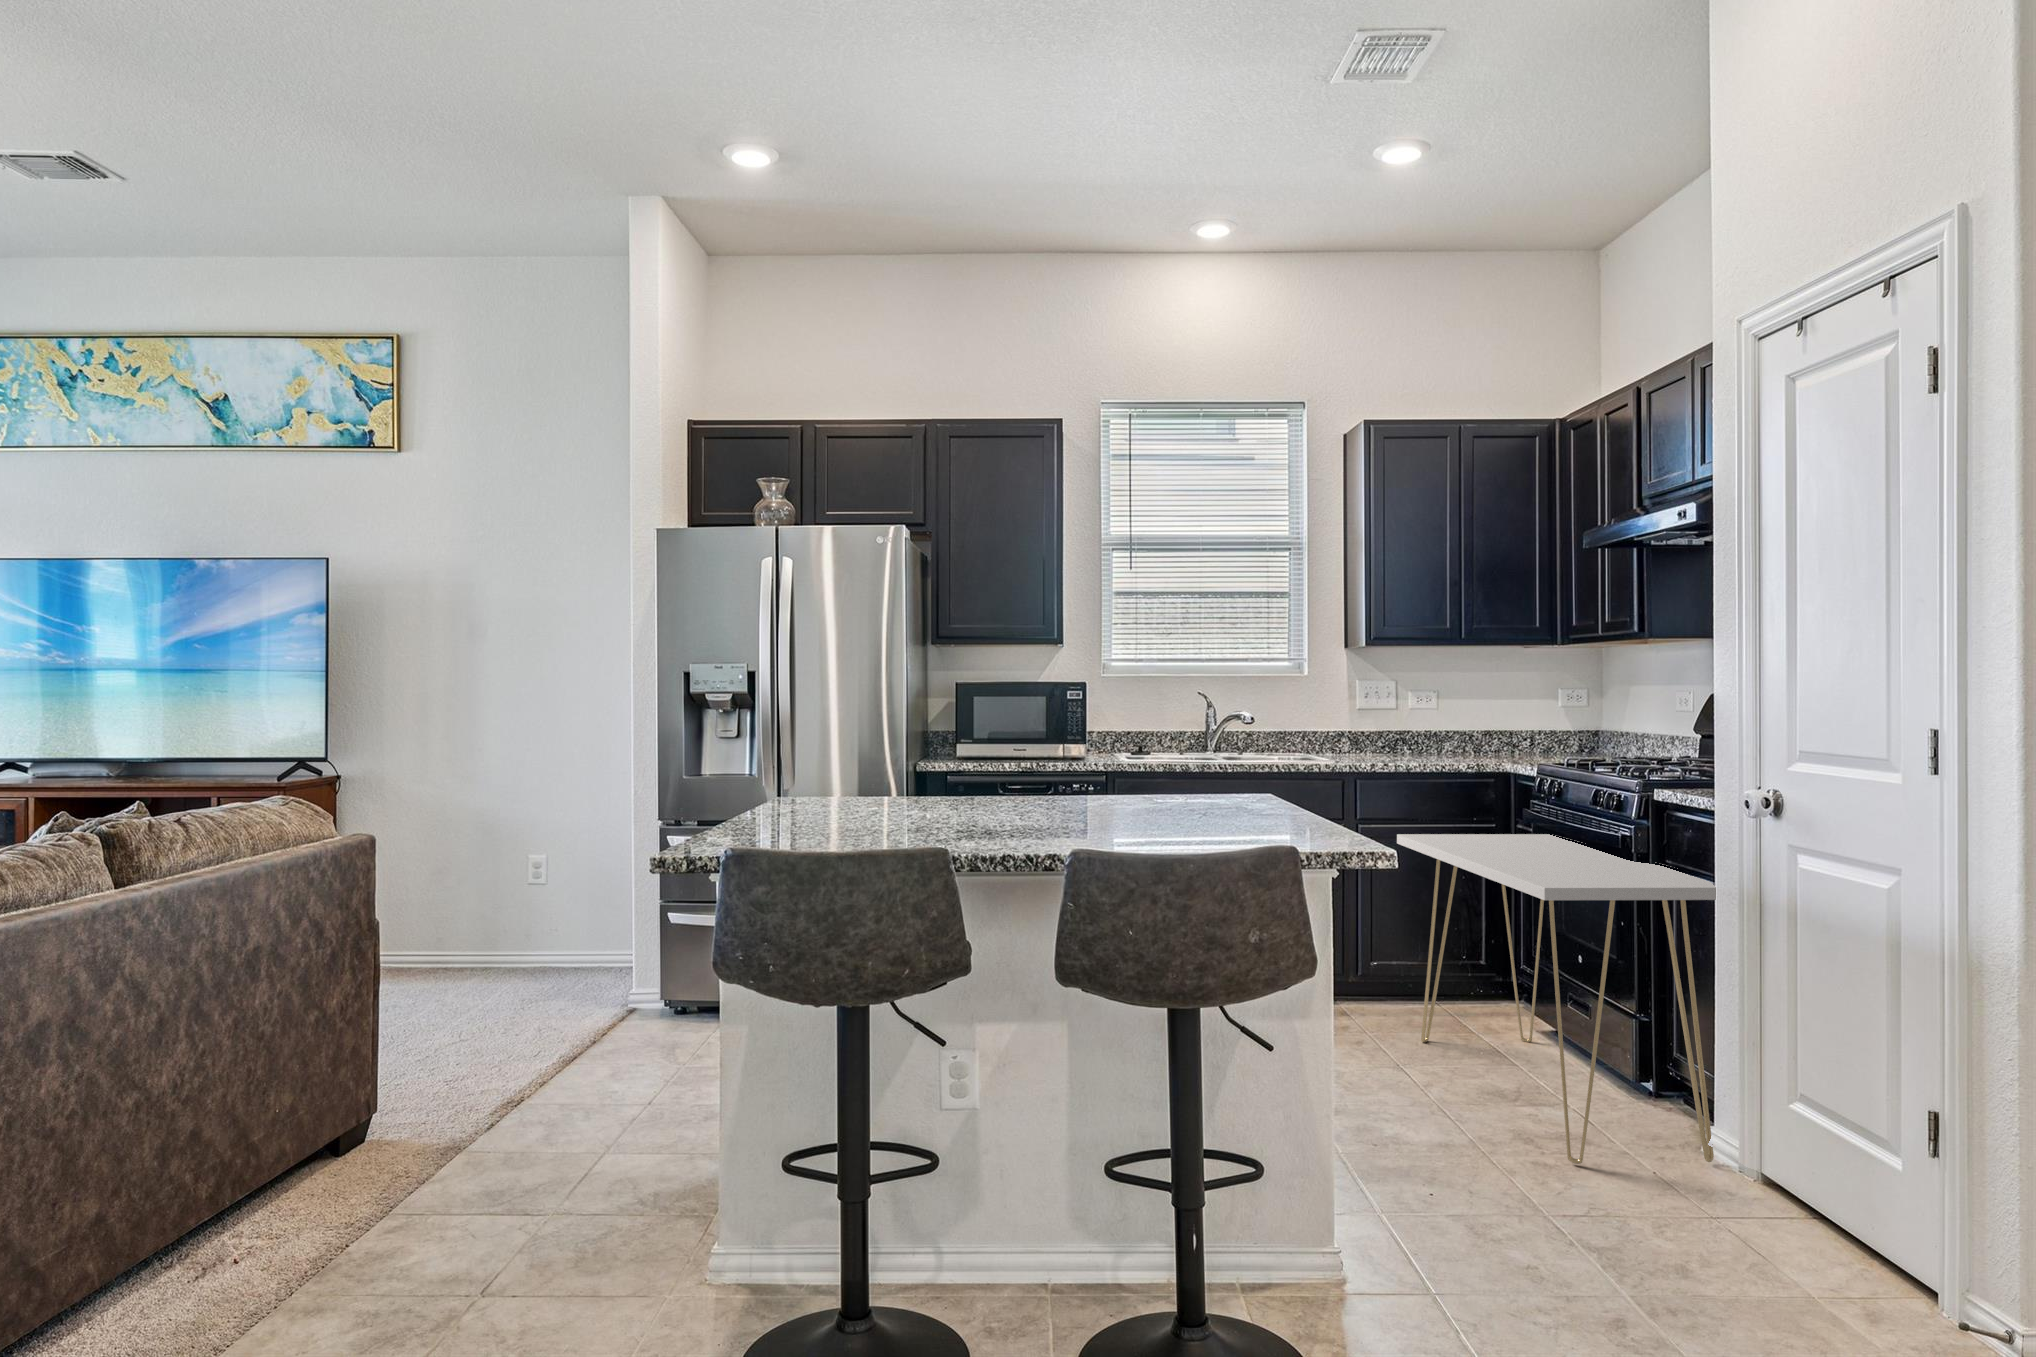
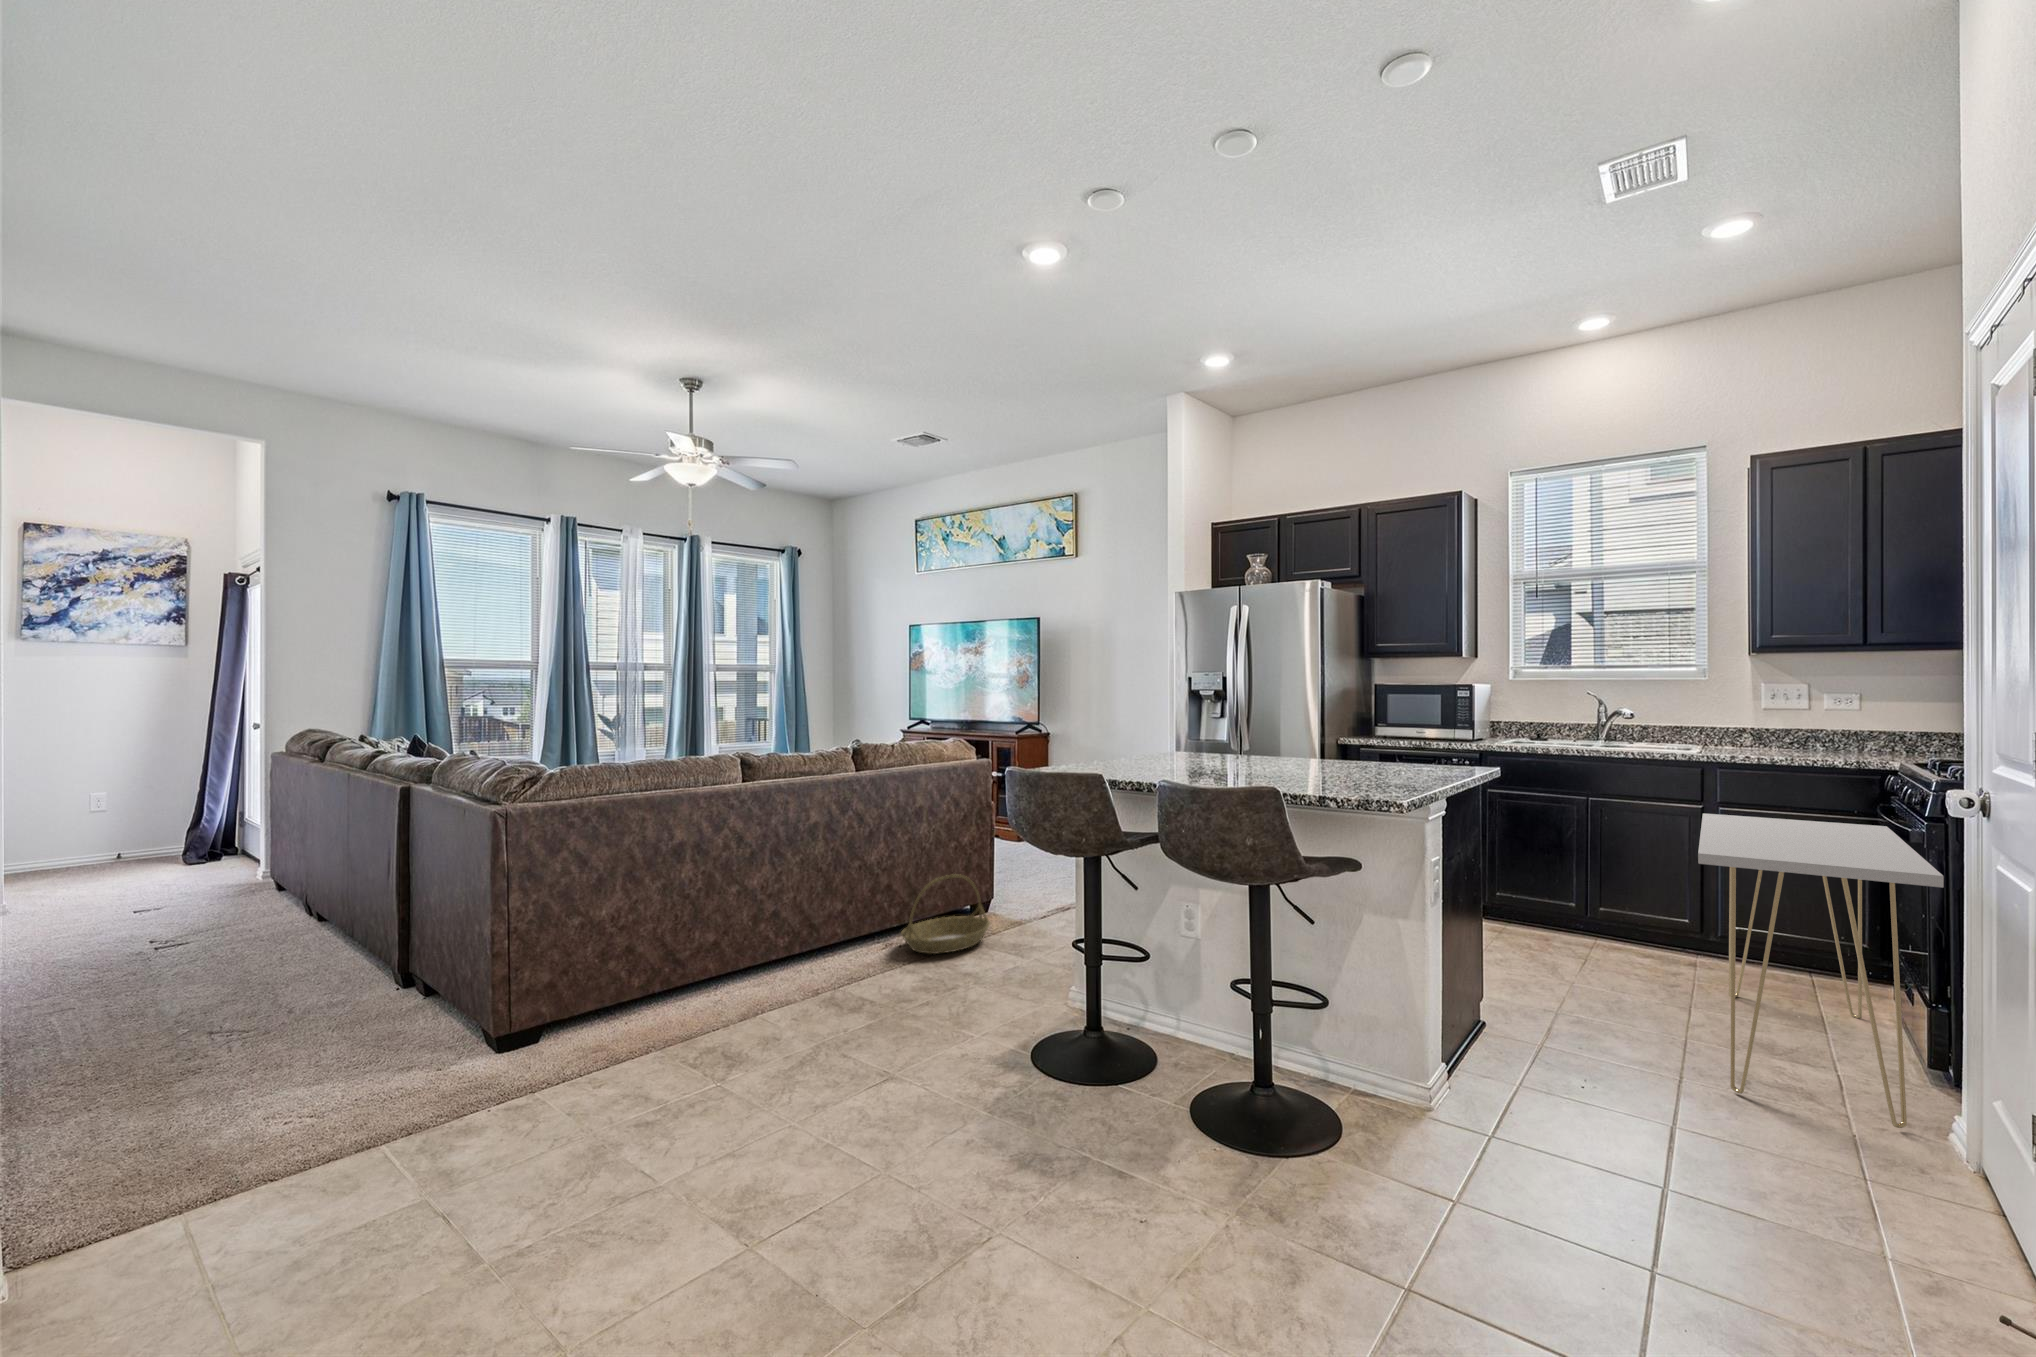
basket: none [251,1079,446,1272] -> present [901,874,990,954]

